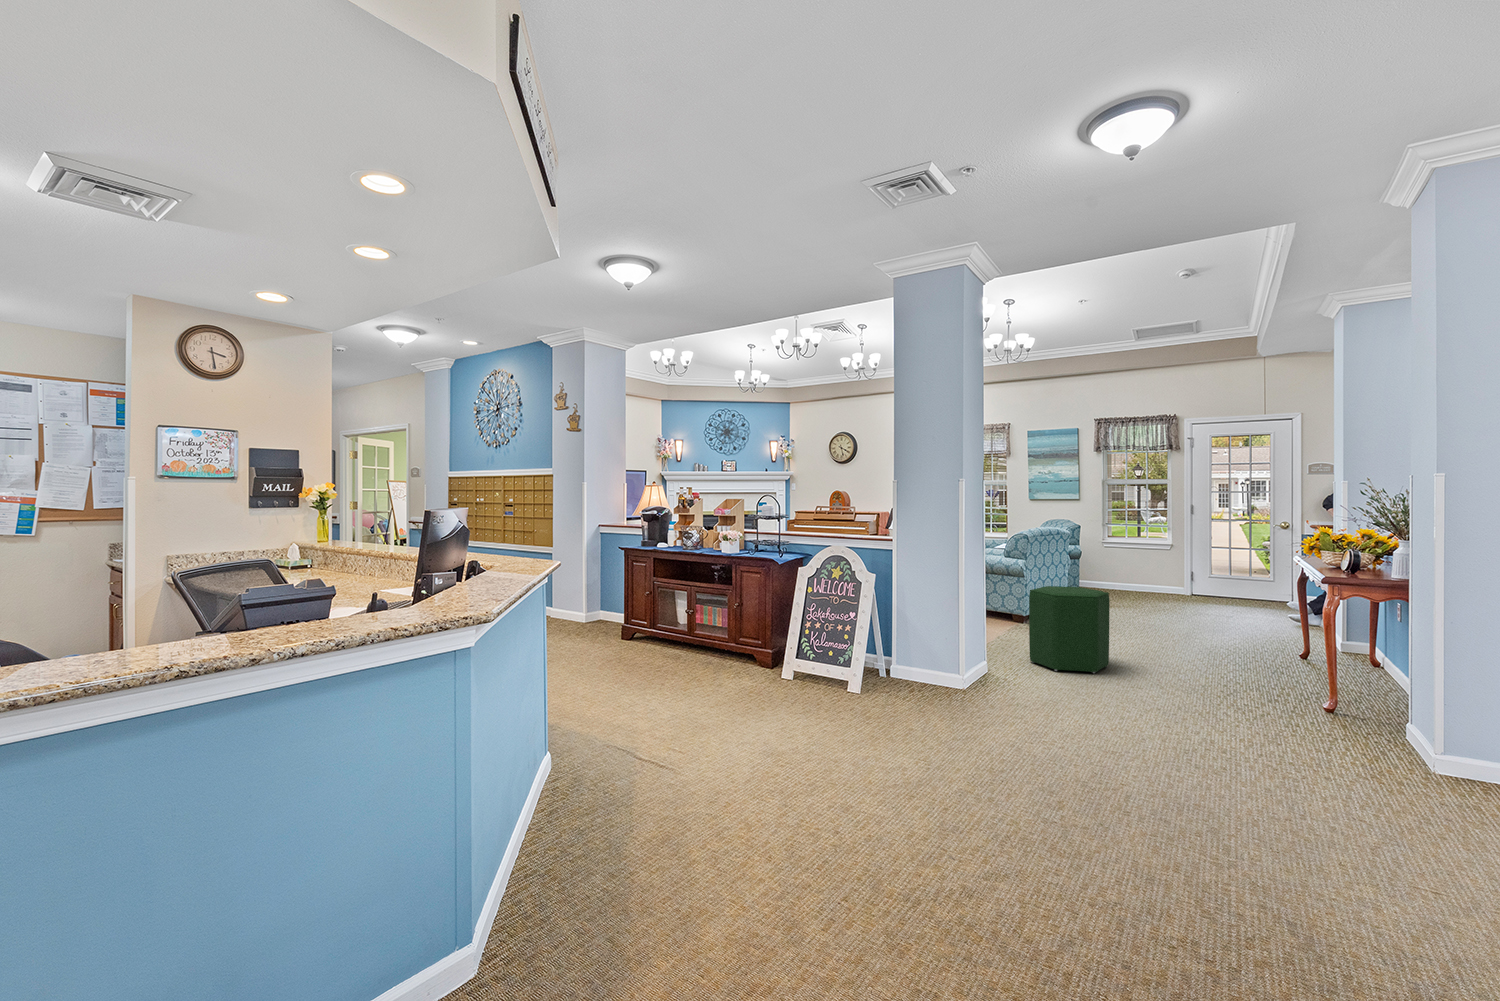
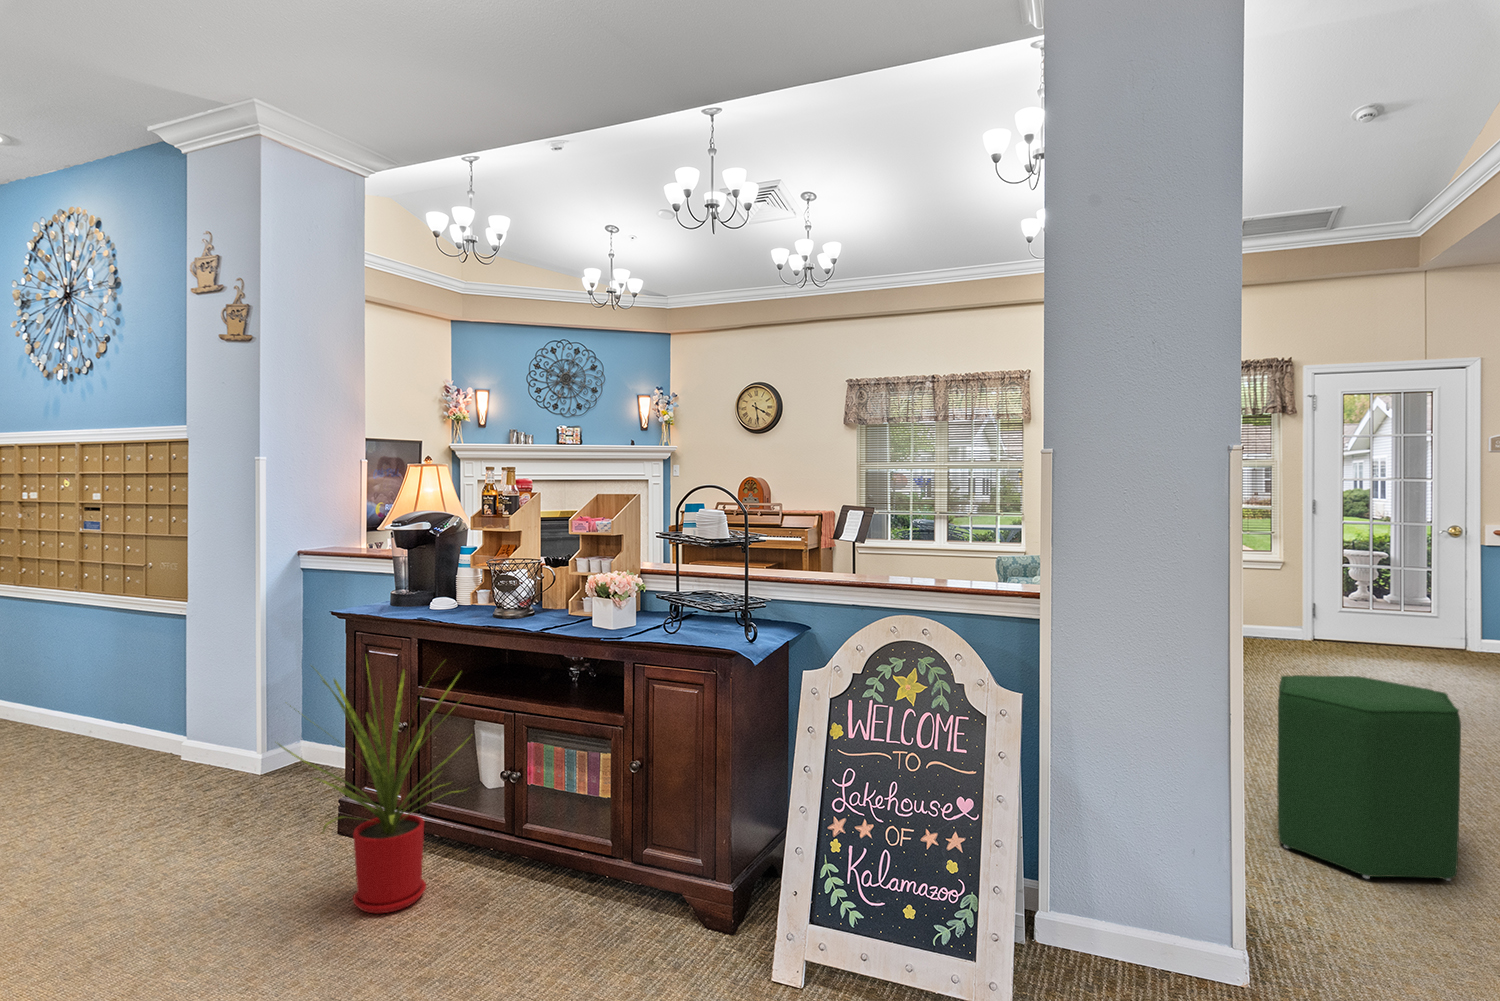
house plant: none [605,561,675,657] -> present [278,659,472,913]

